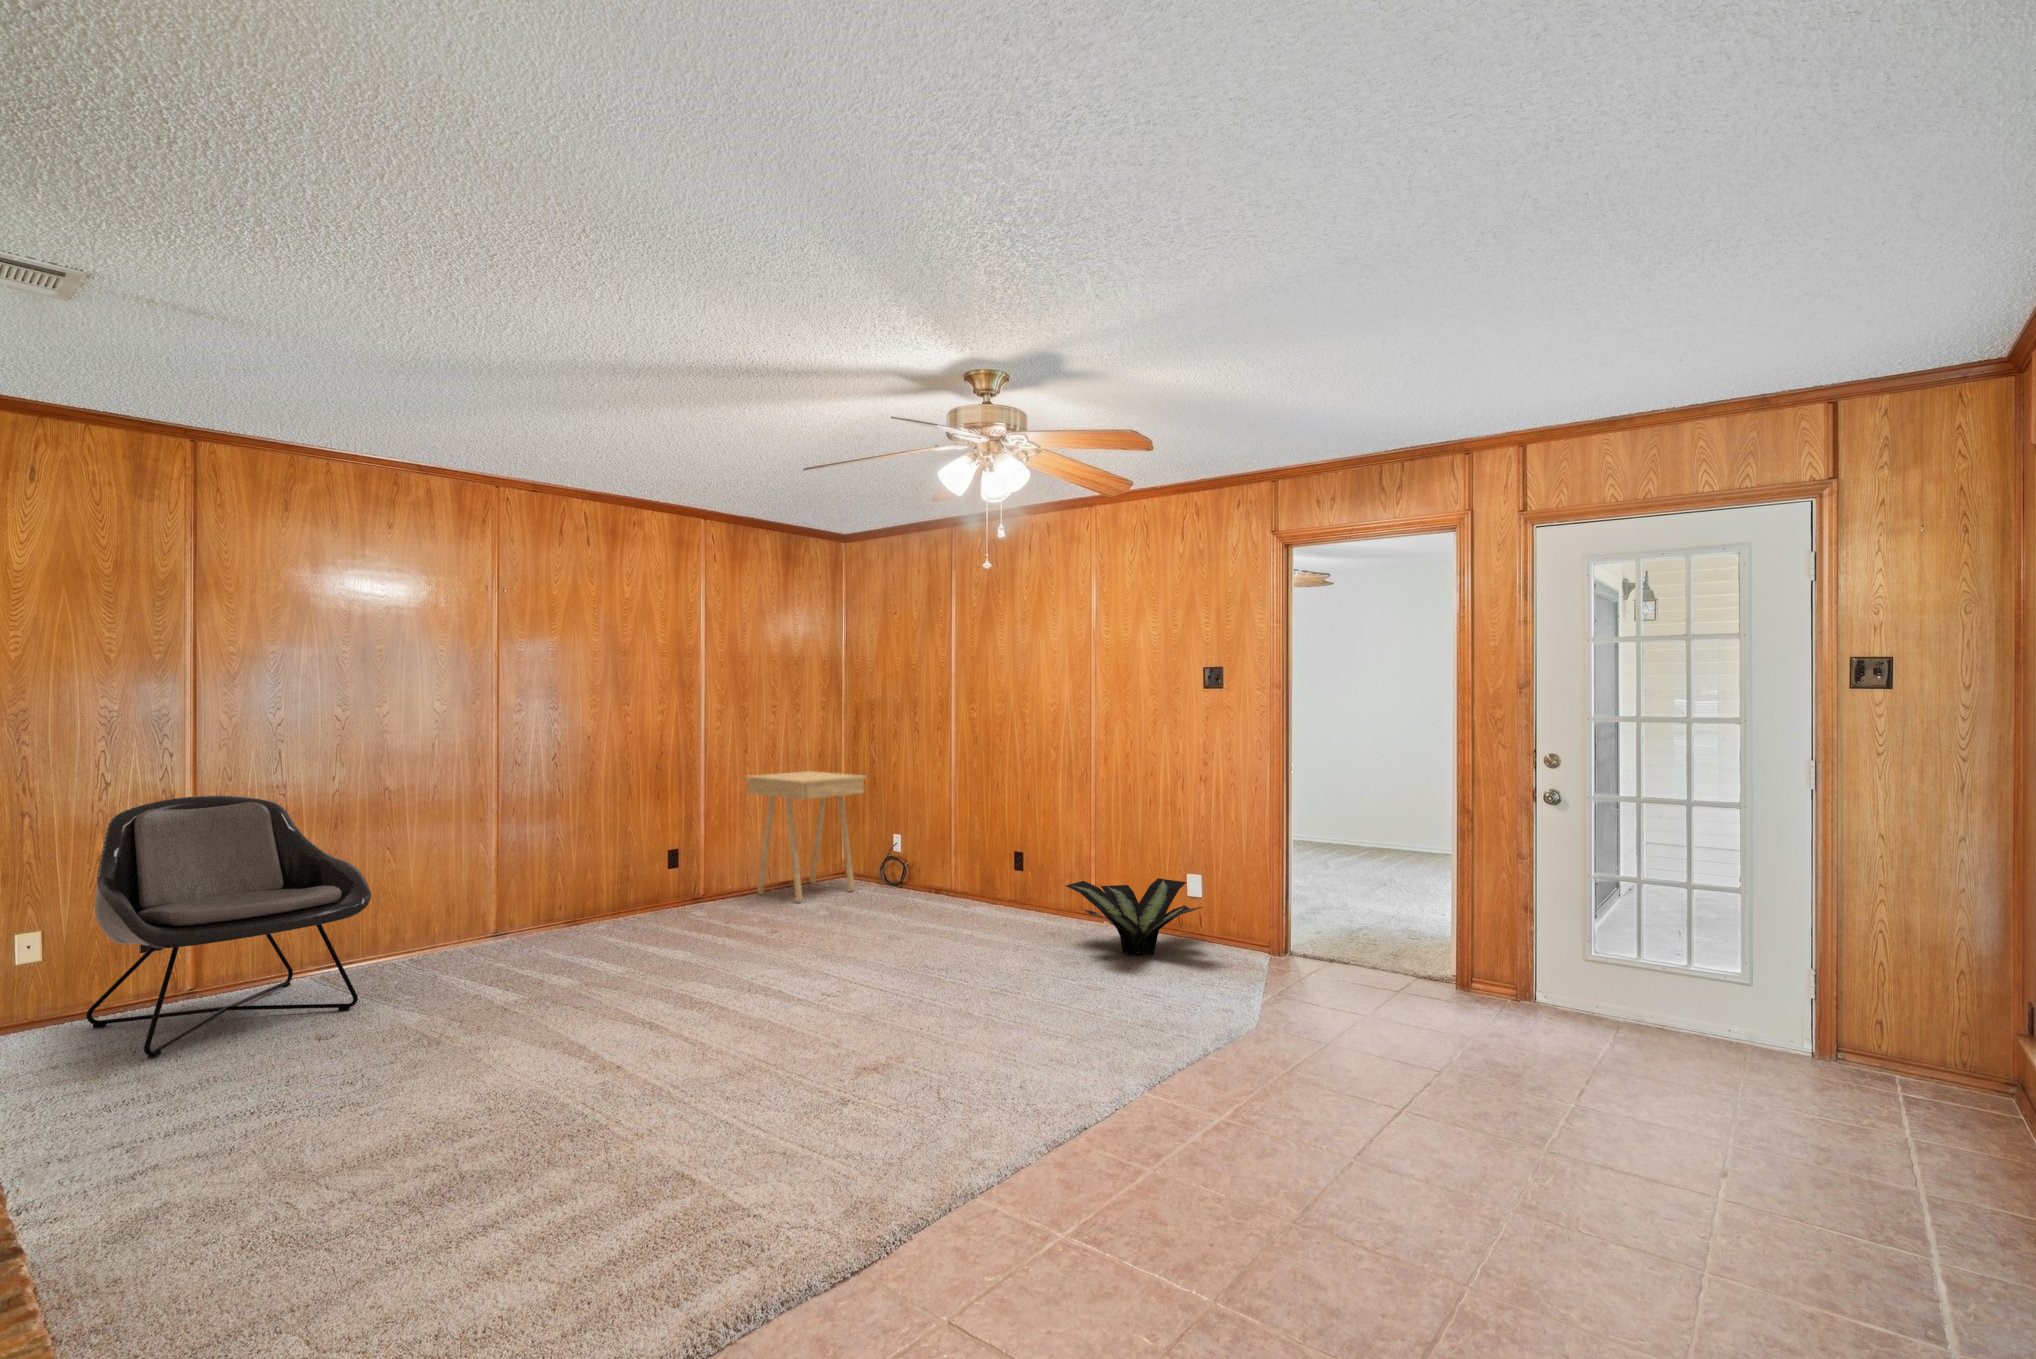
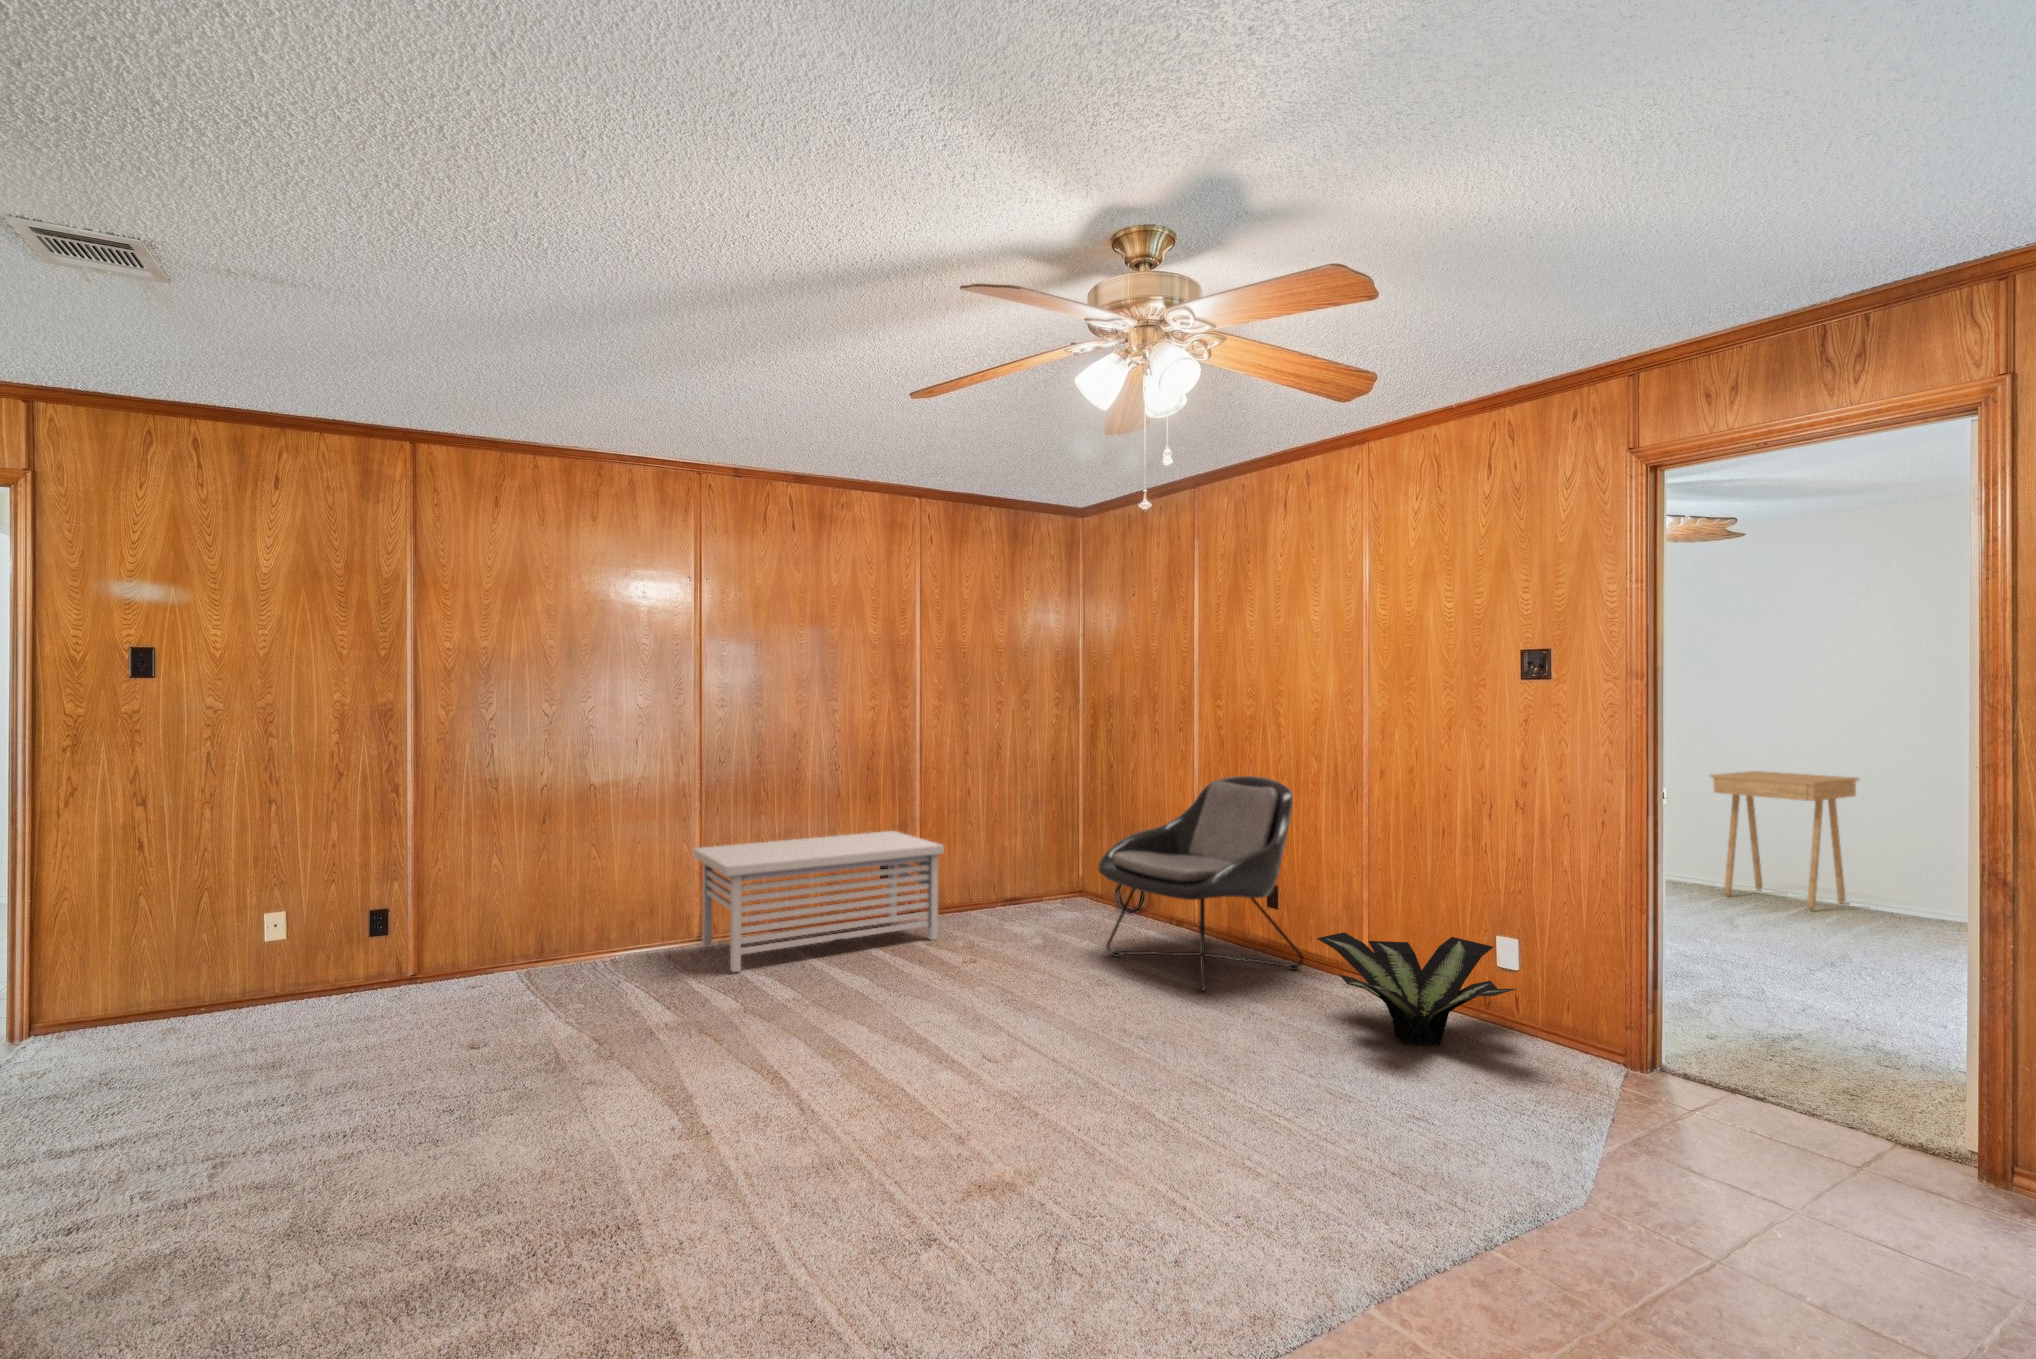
side table: present [744,771,866,902] -> present [1710,771,1859,910]
lounge chair: present [86,796,371,1058] -> present [1098,776,1304,991]
storage bench: none [491,826,741,959] -> present [693,831,944,972]

